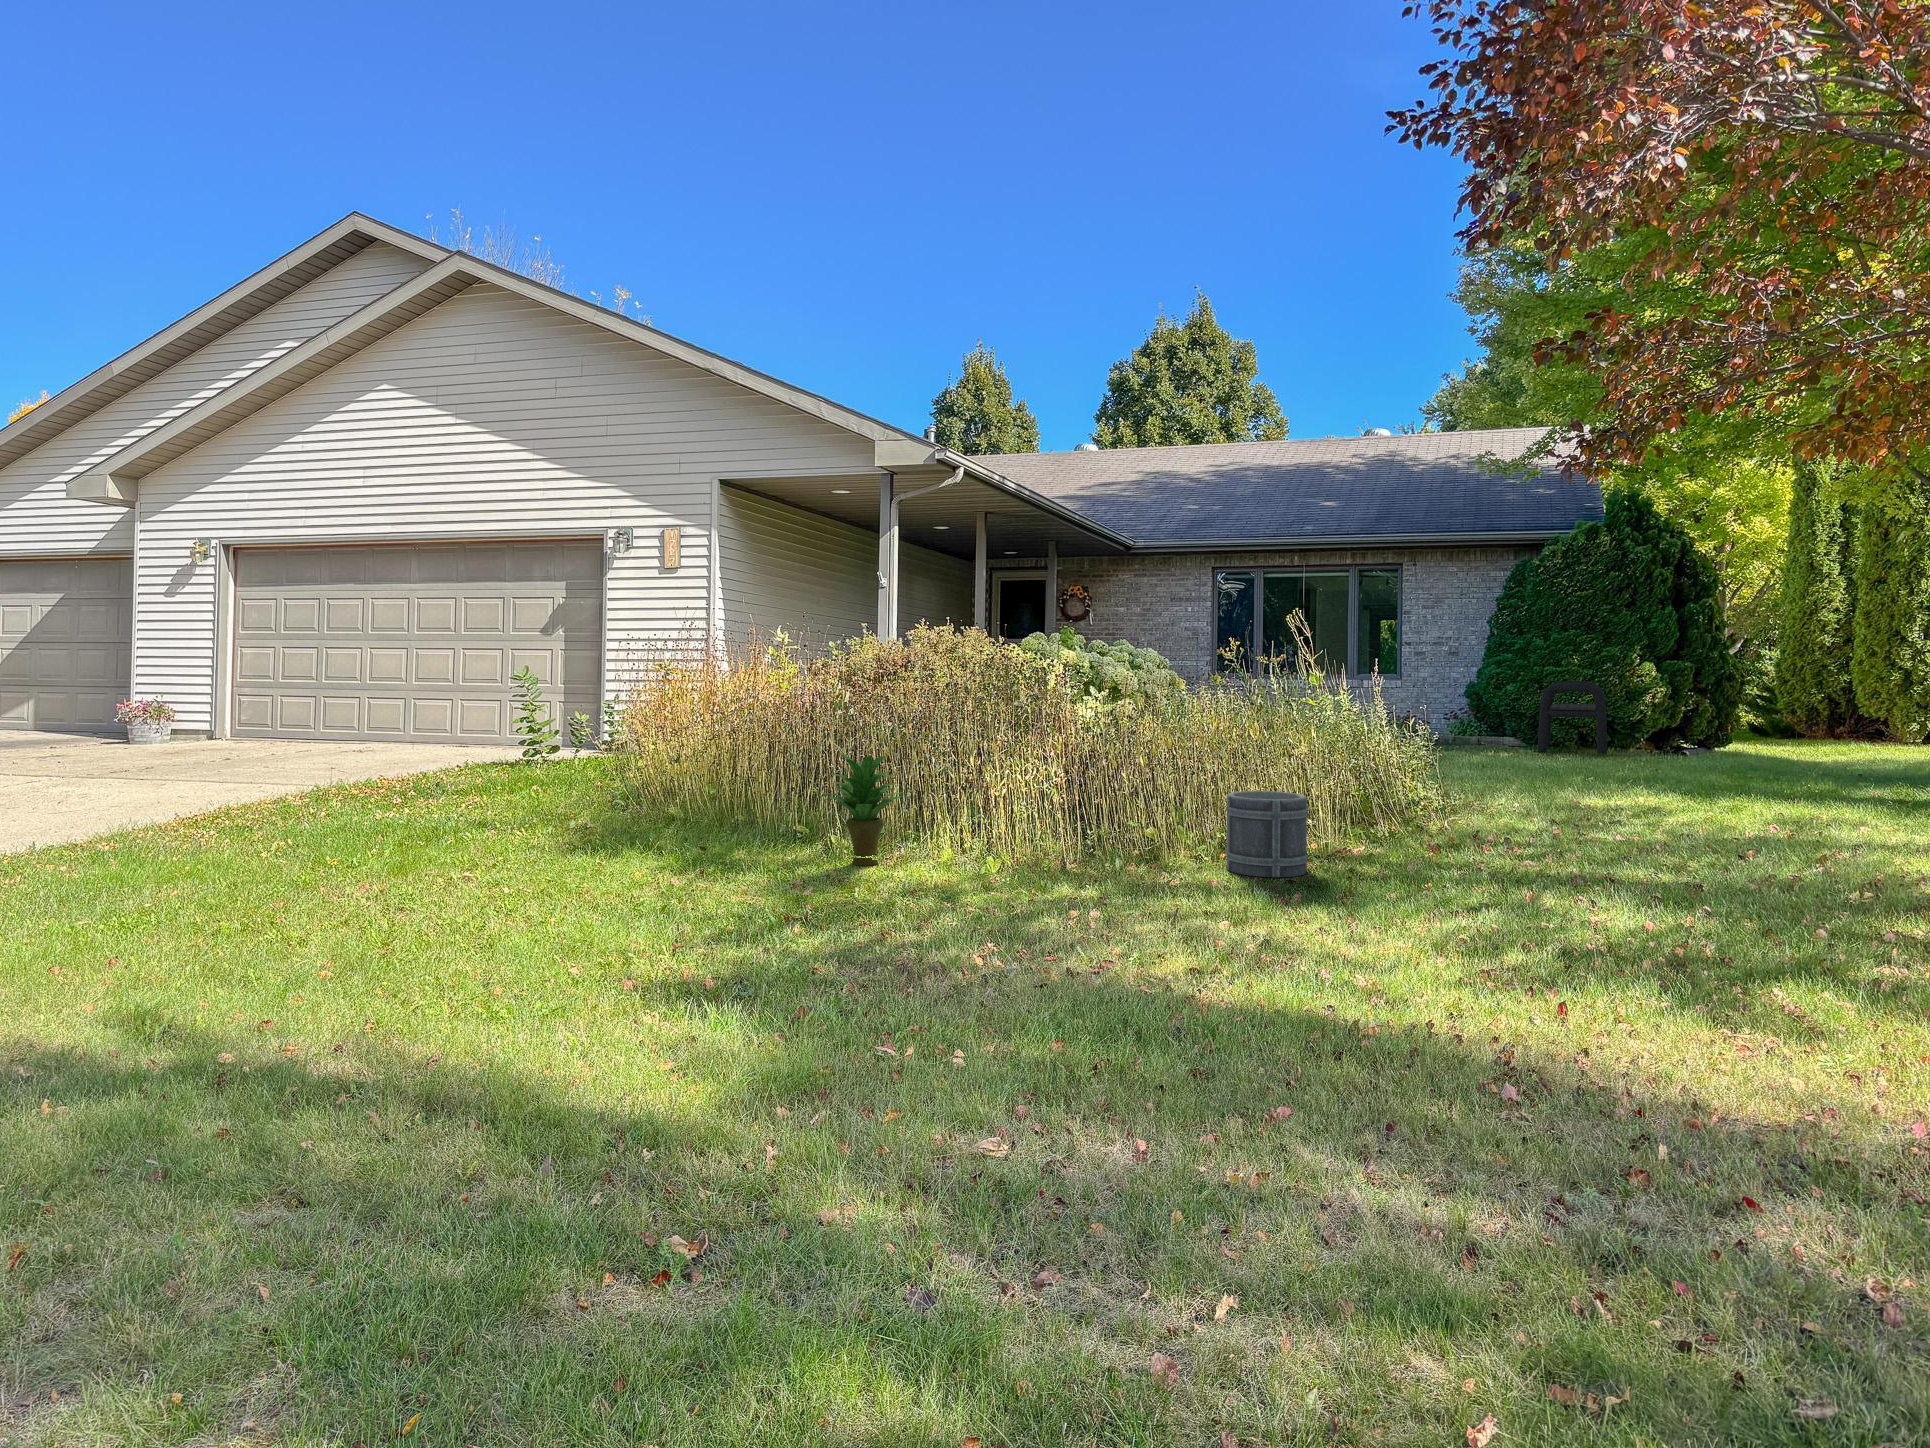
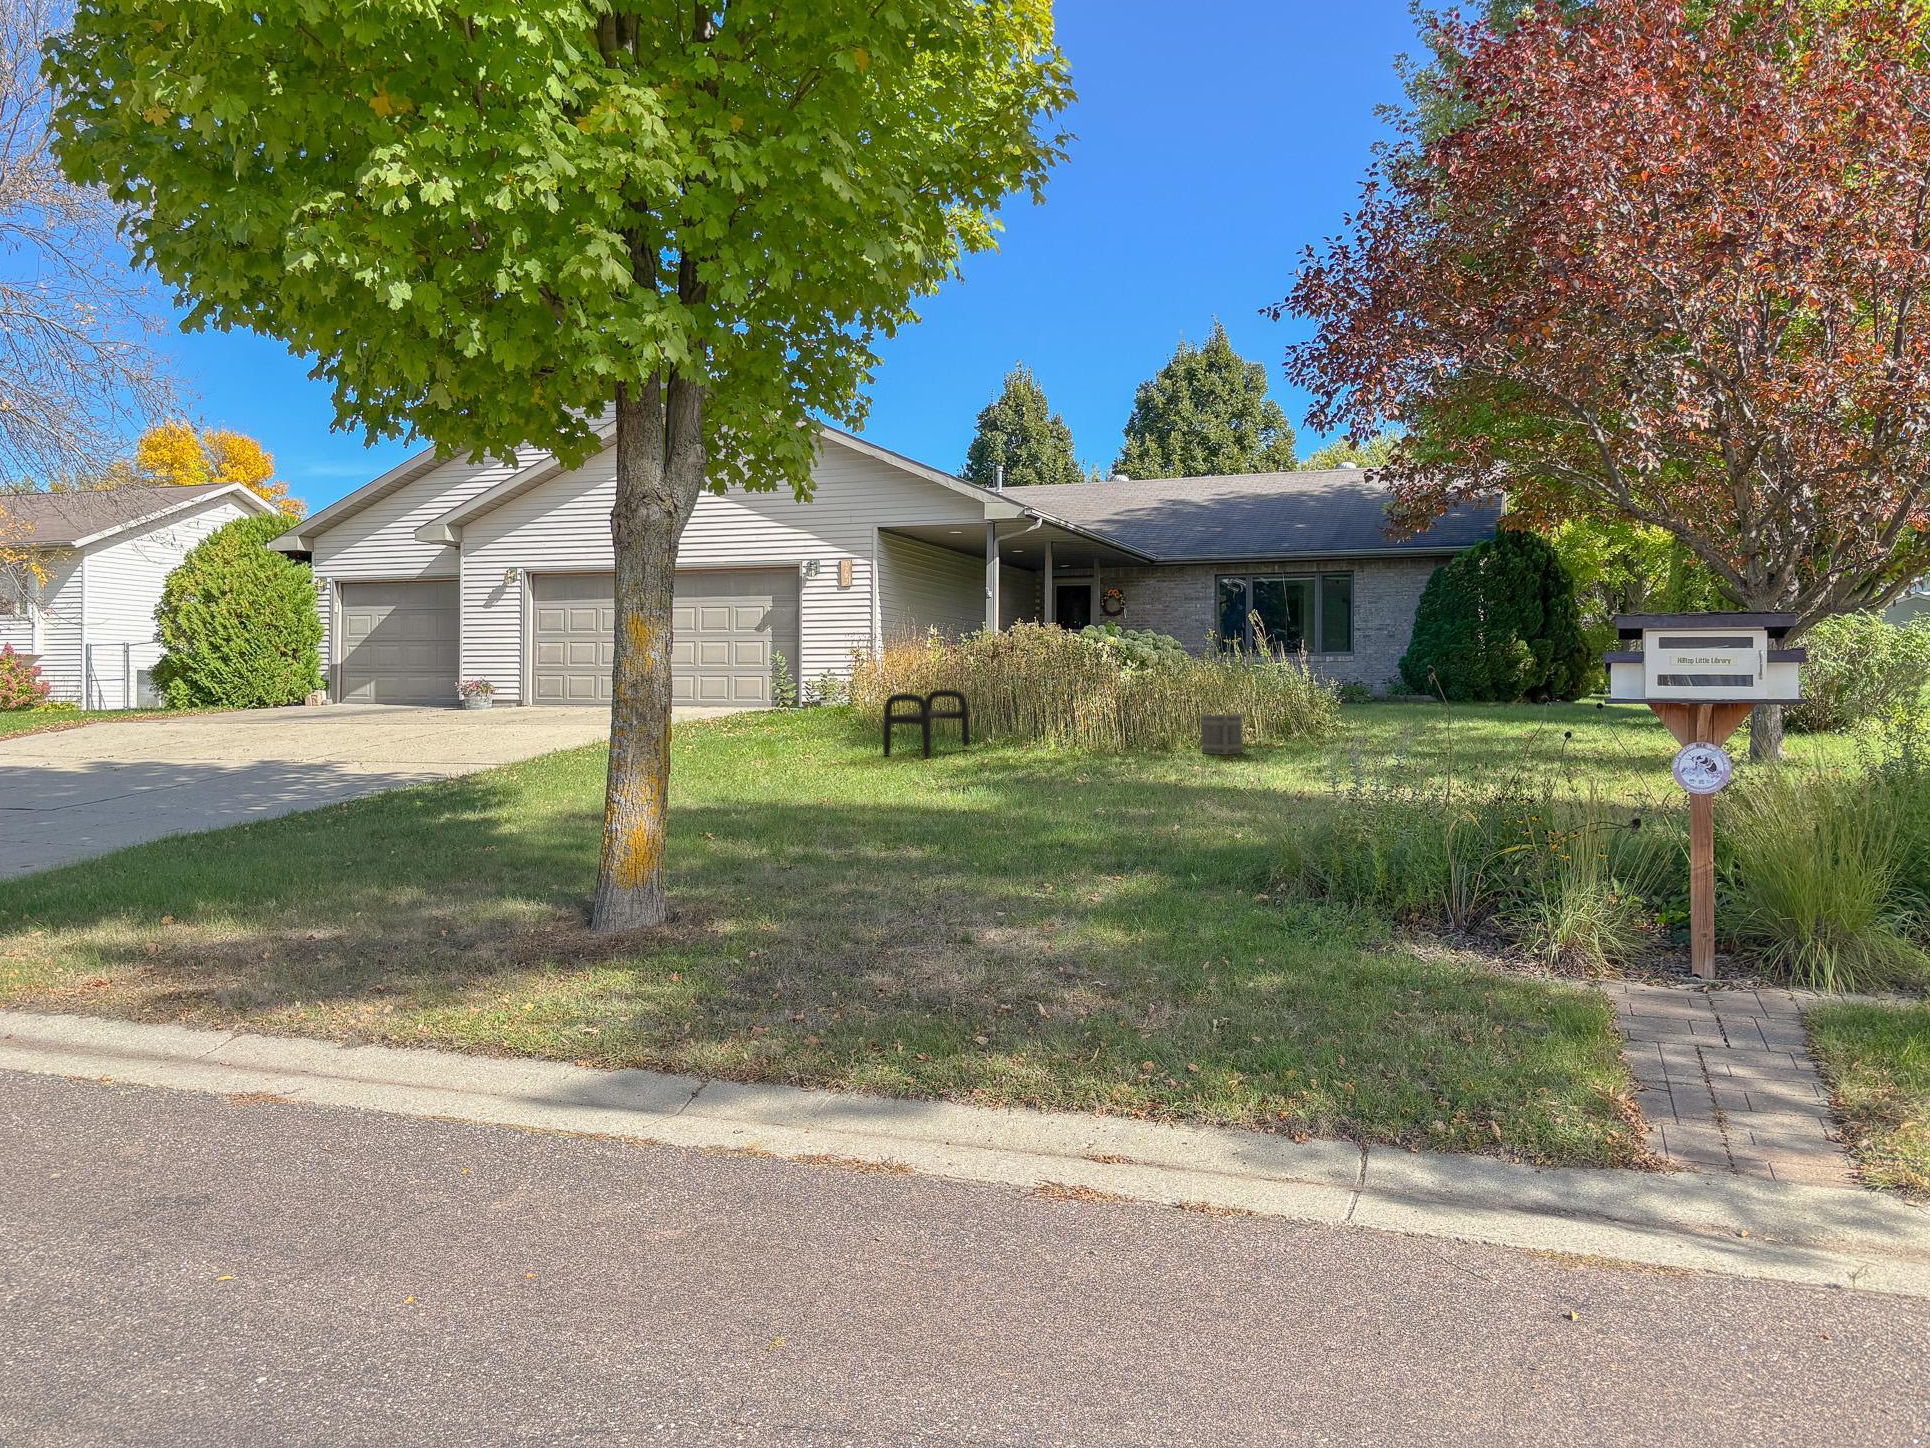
bench: present [1538,681,1607,754] -> present [883,690,970,758]
potted plant: present [823,754,904,866] -> none [990,696,1033,754]

